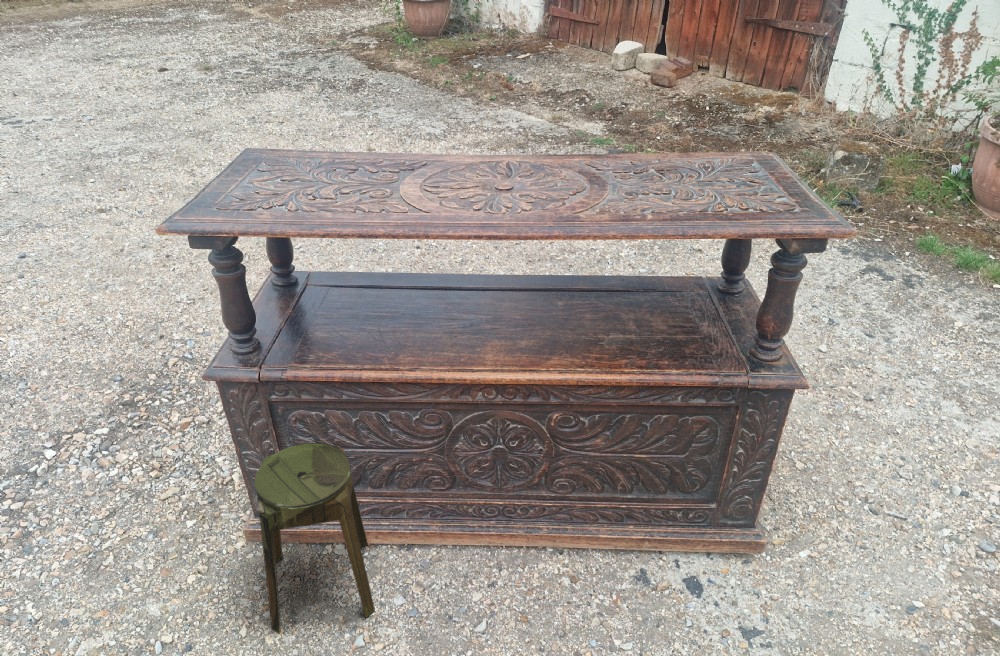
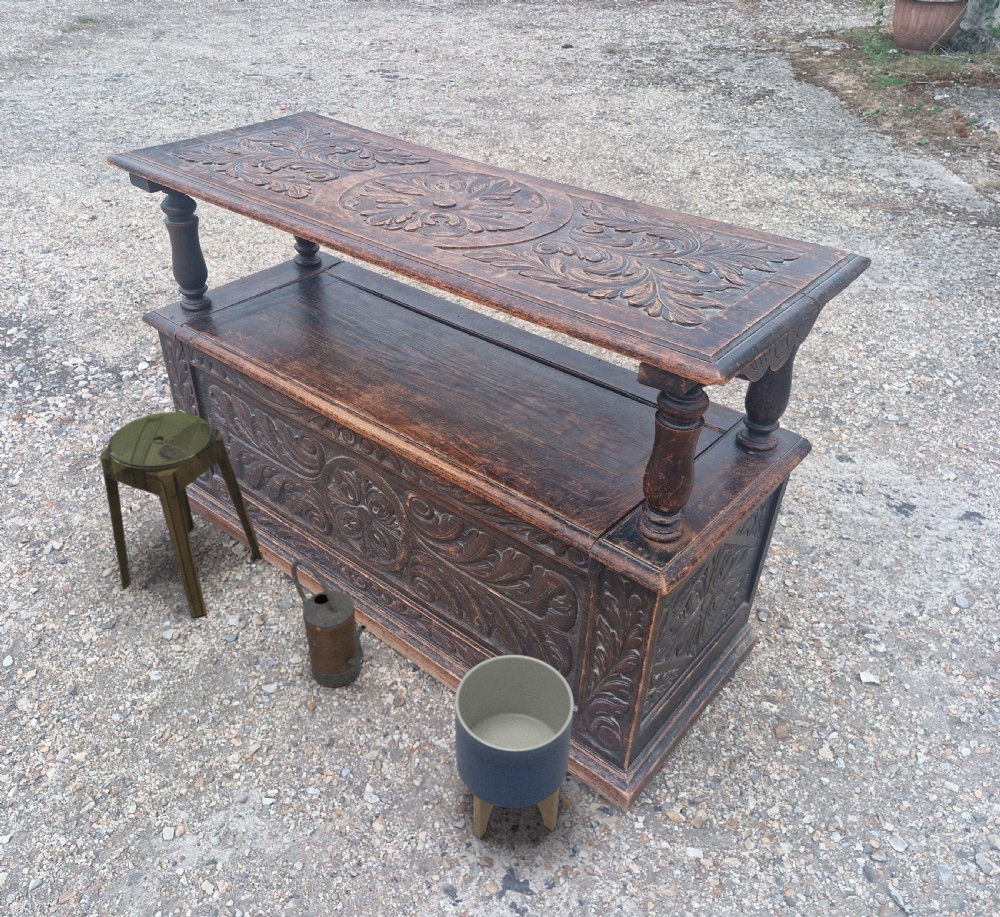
planter: none [657,483,758,624] -> present [455,655,574,838]
watering can: none [465,508,564,601] -> present [291,559,367,687]

